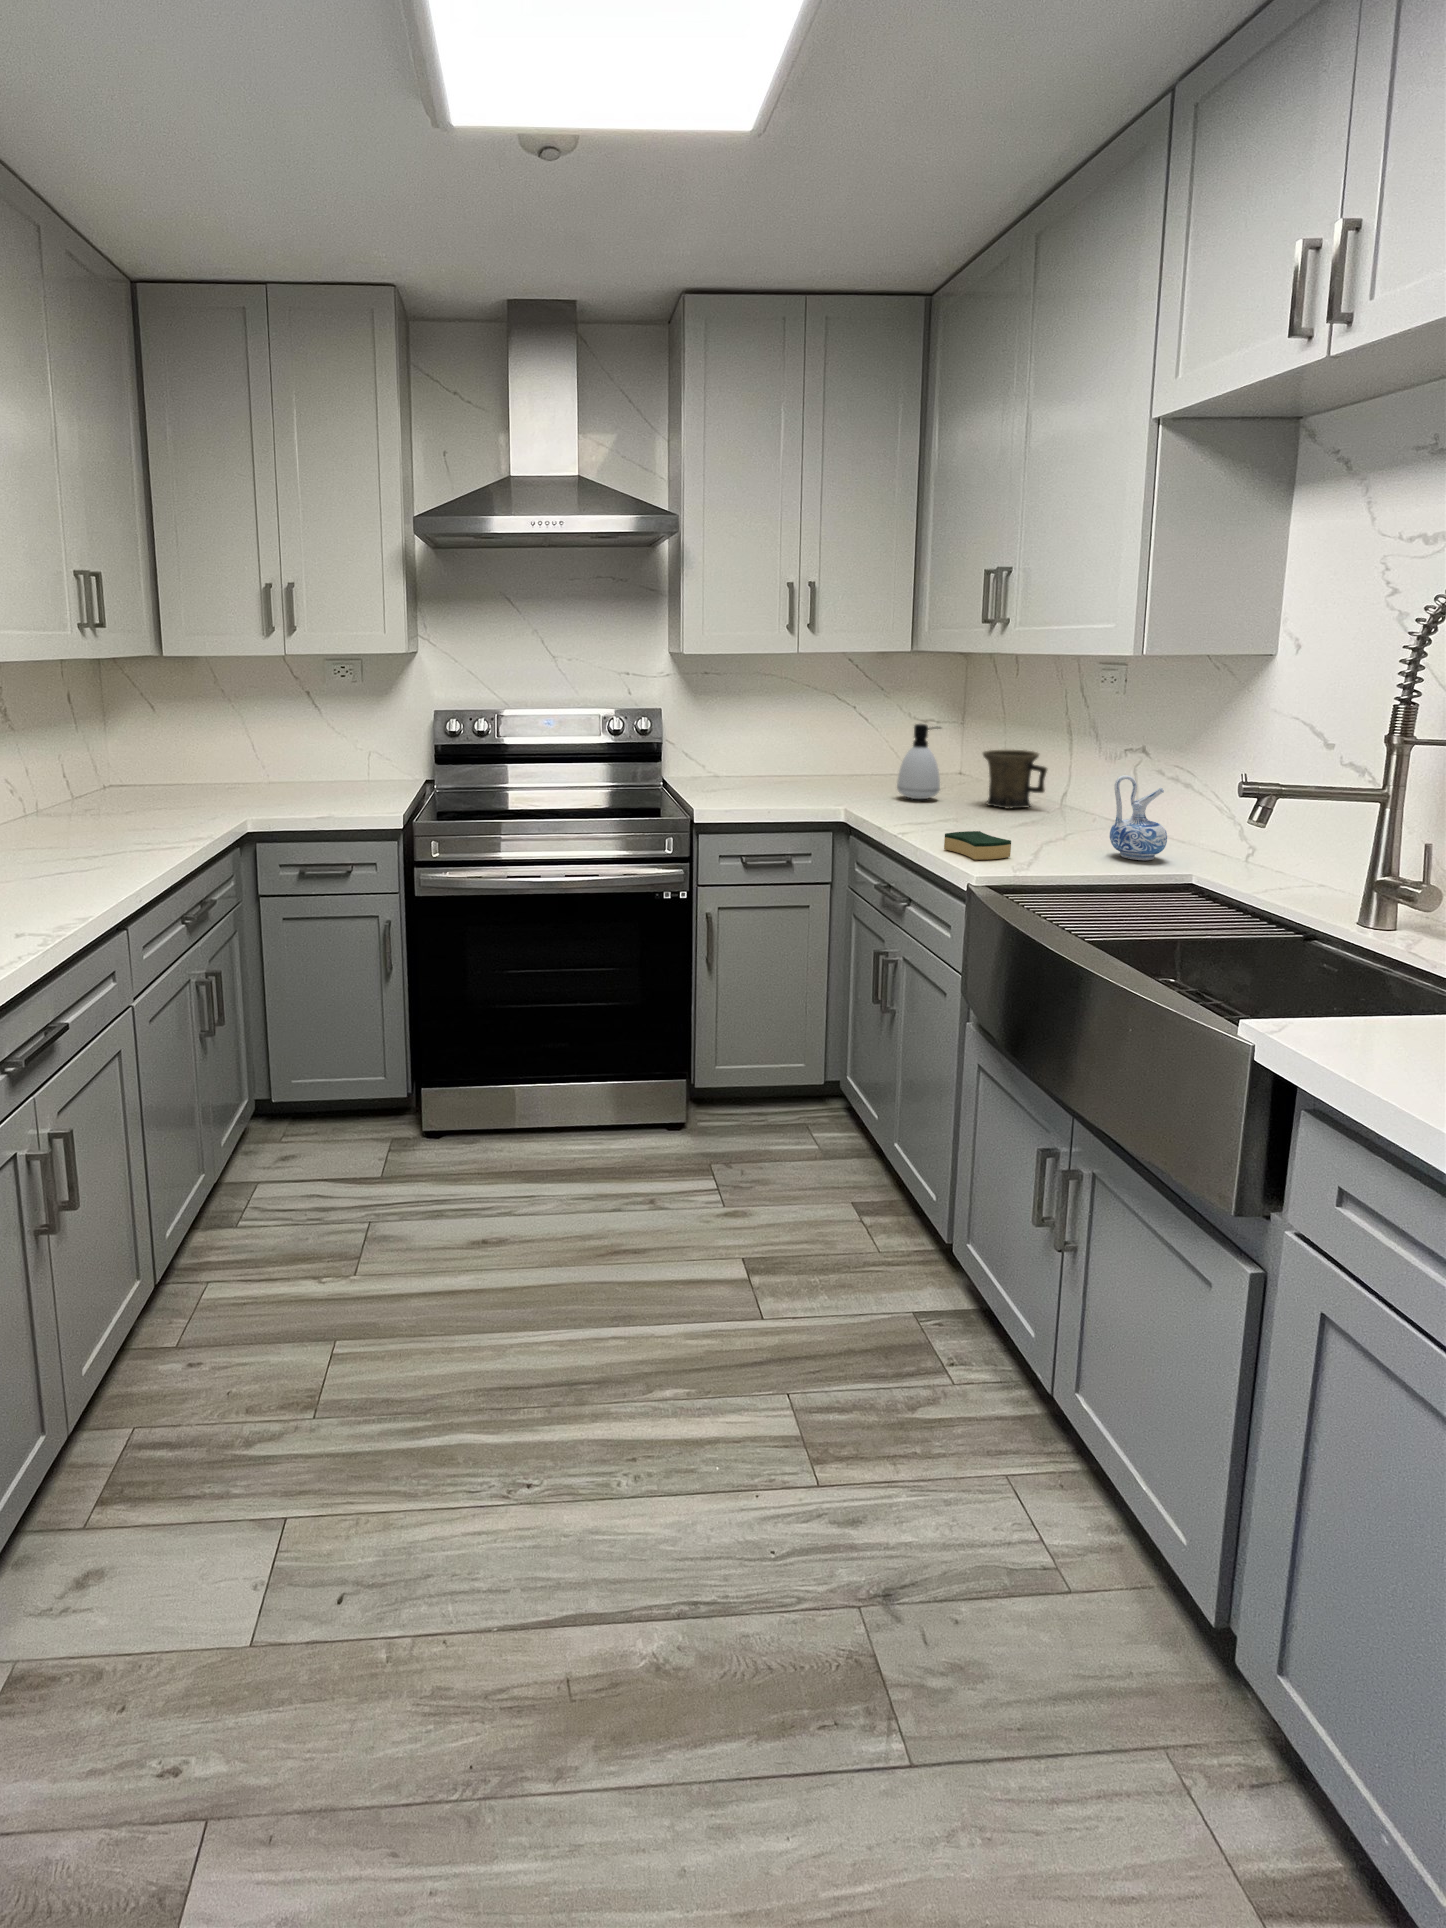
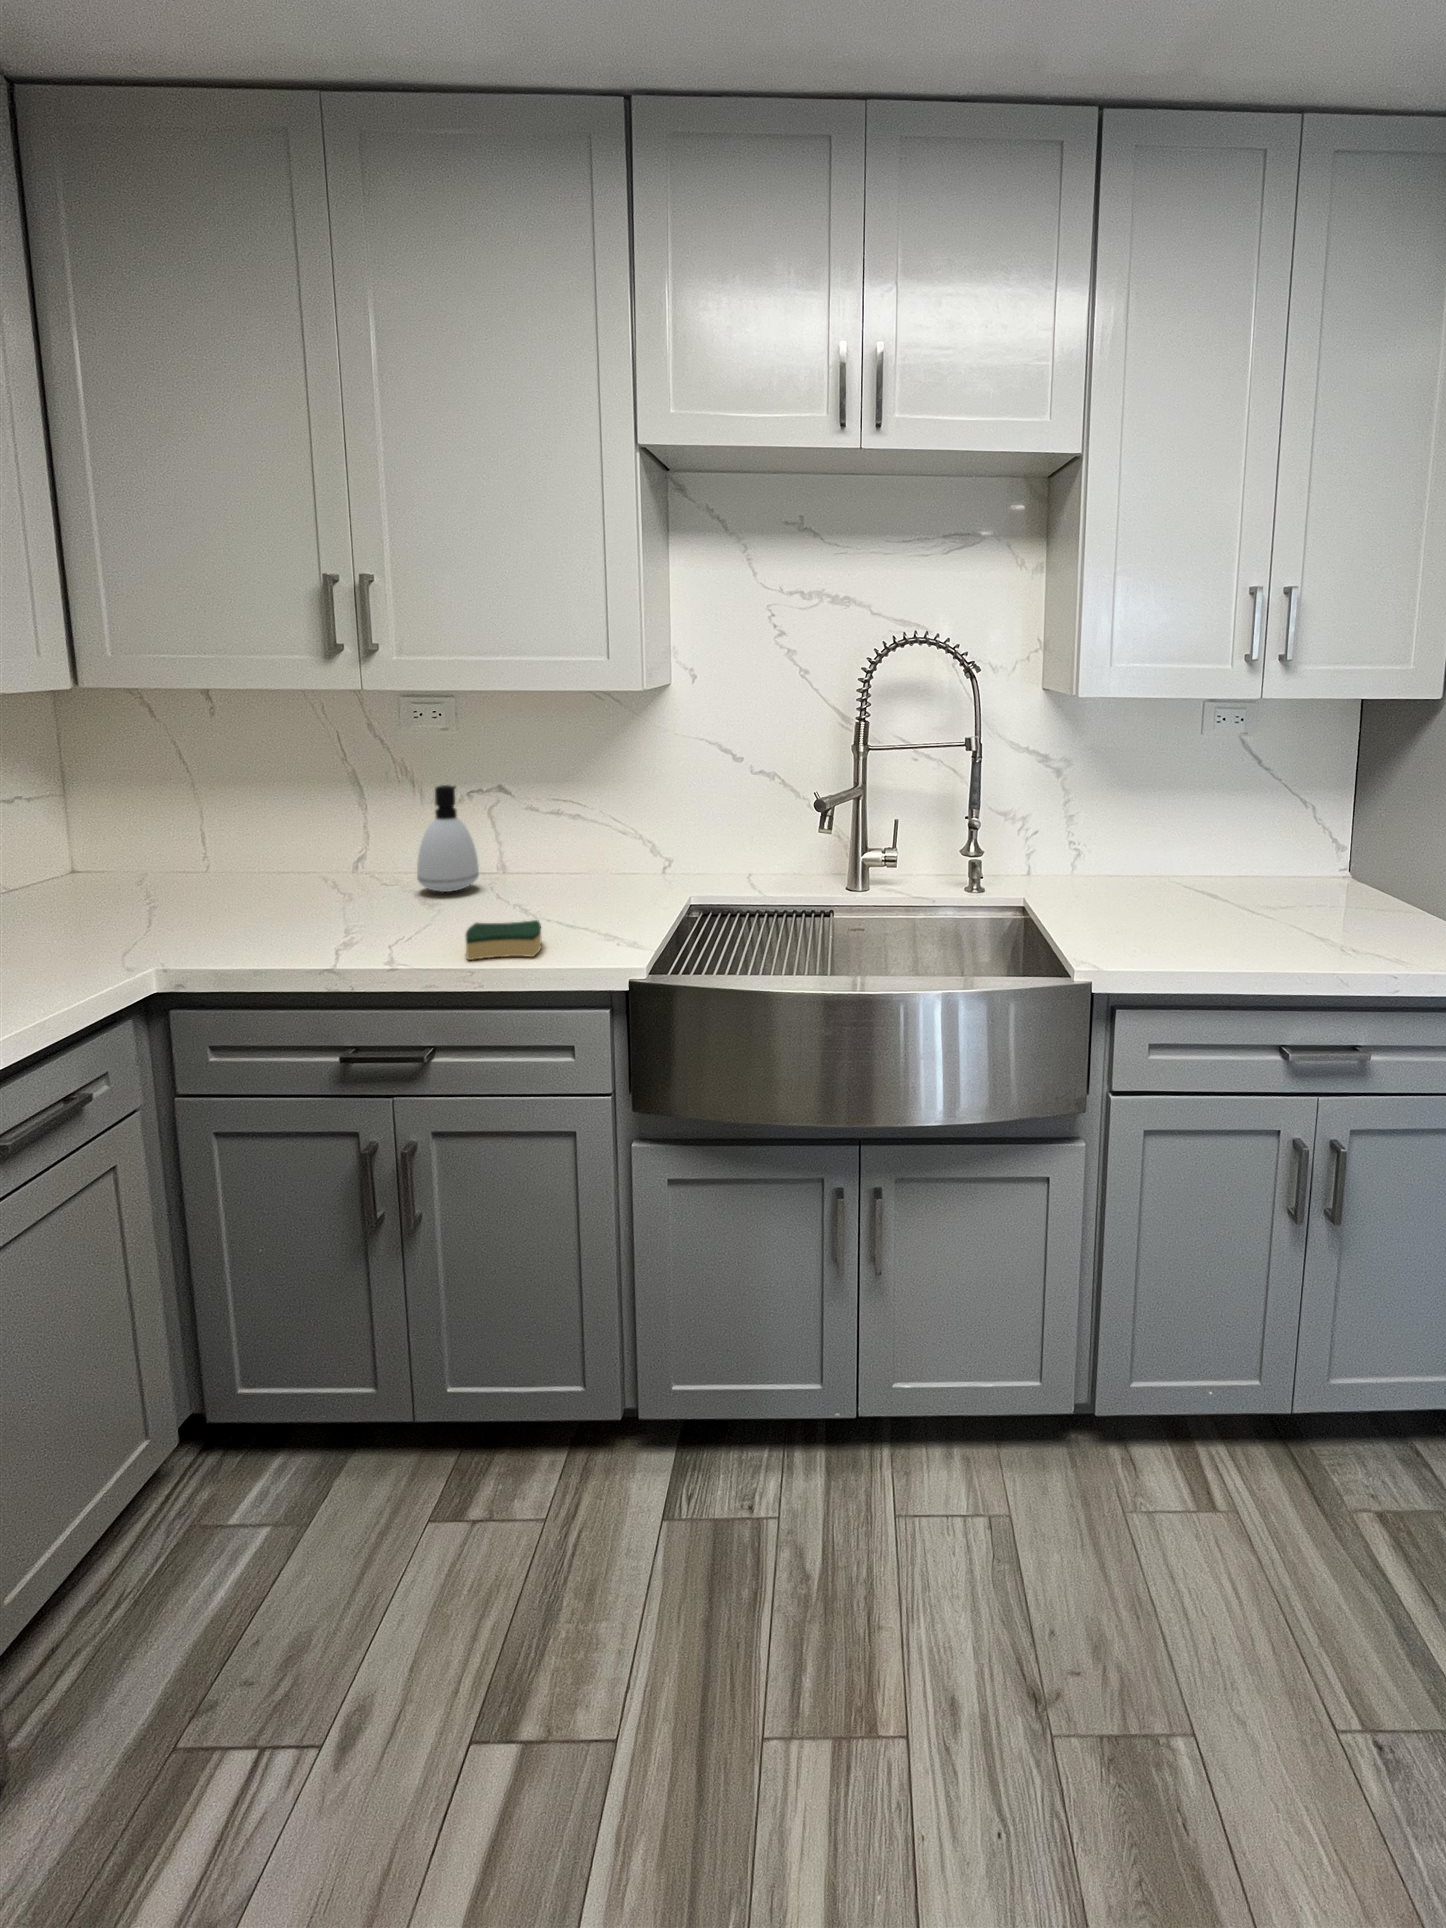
soap dispenser: present [897,724,940,799] -> present [417,785,479,892]
mug: present [983,750,1047,808] -> none [248,810,346,896]
ceramic pitcher: present [1110,775,1167,860] -> none [562,815,617,902]

